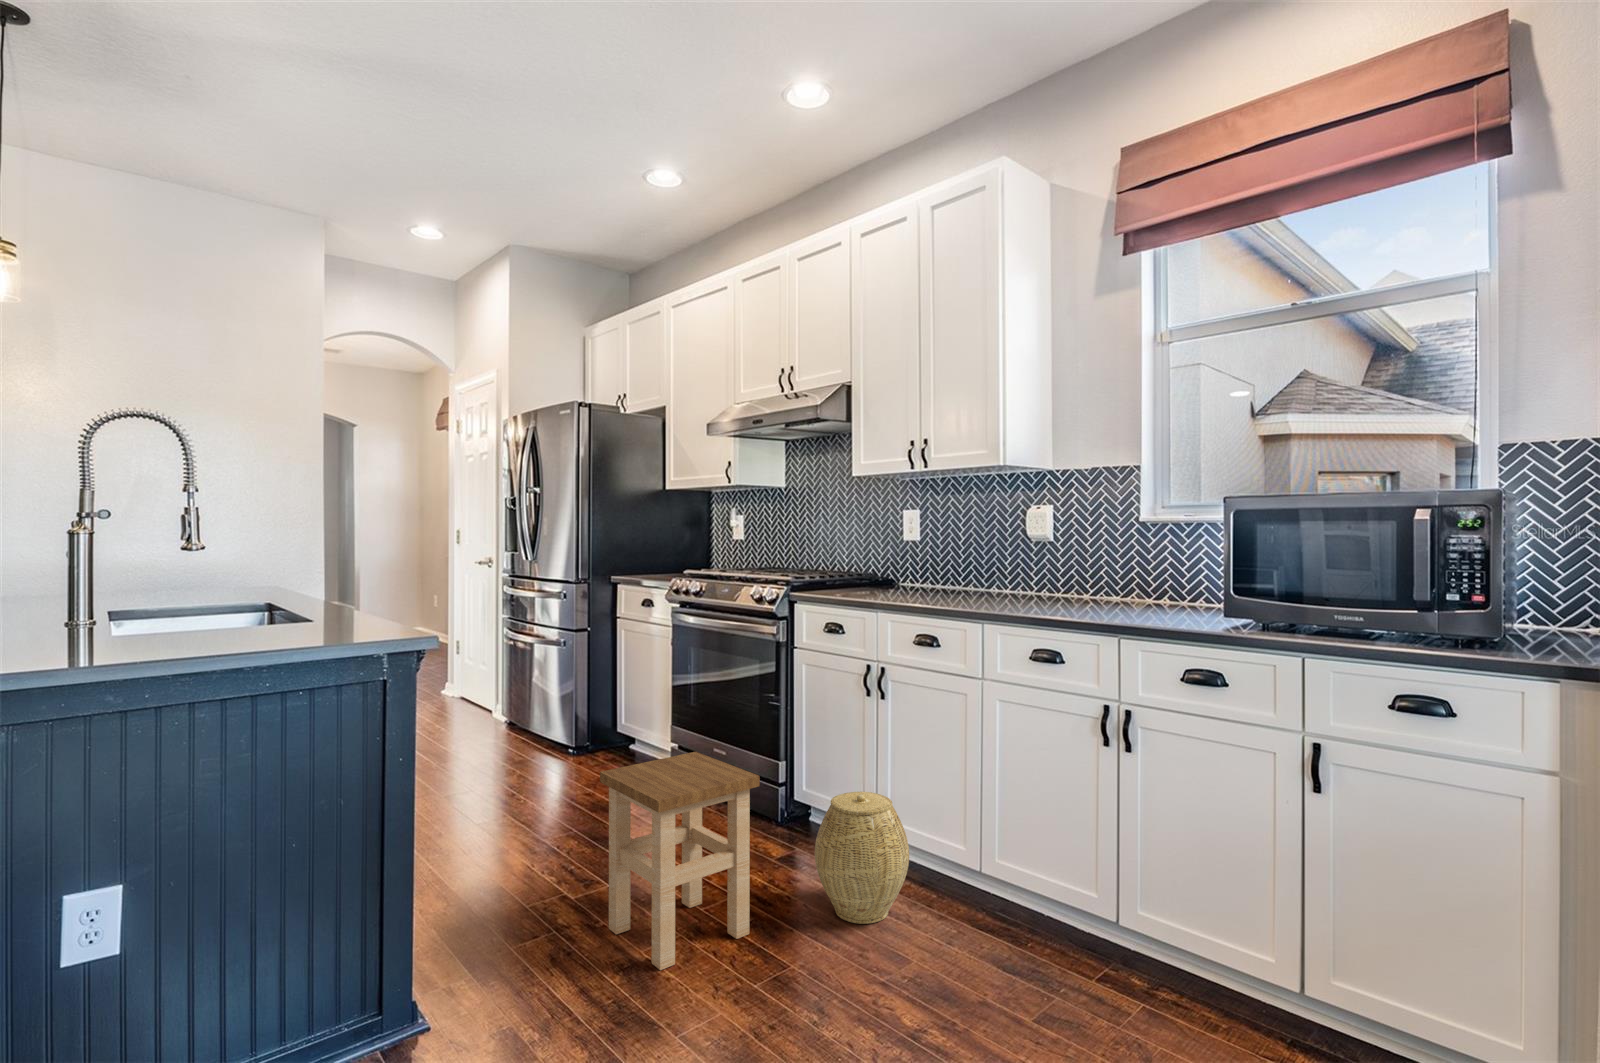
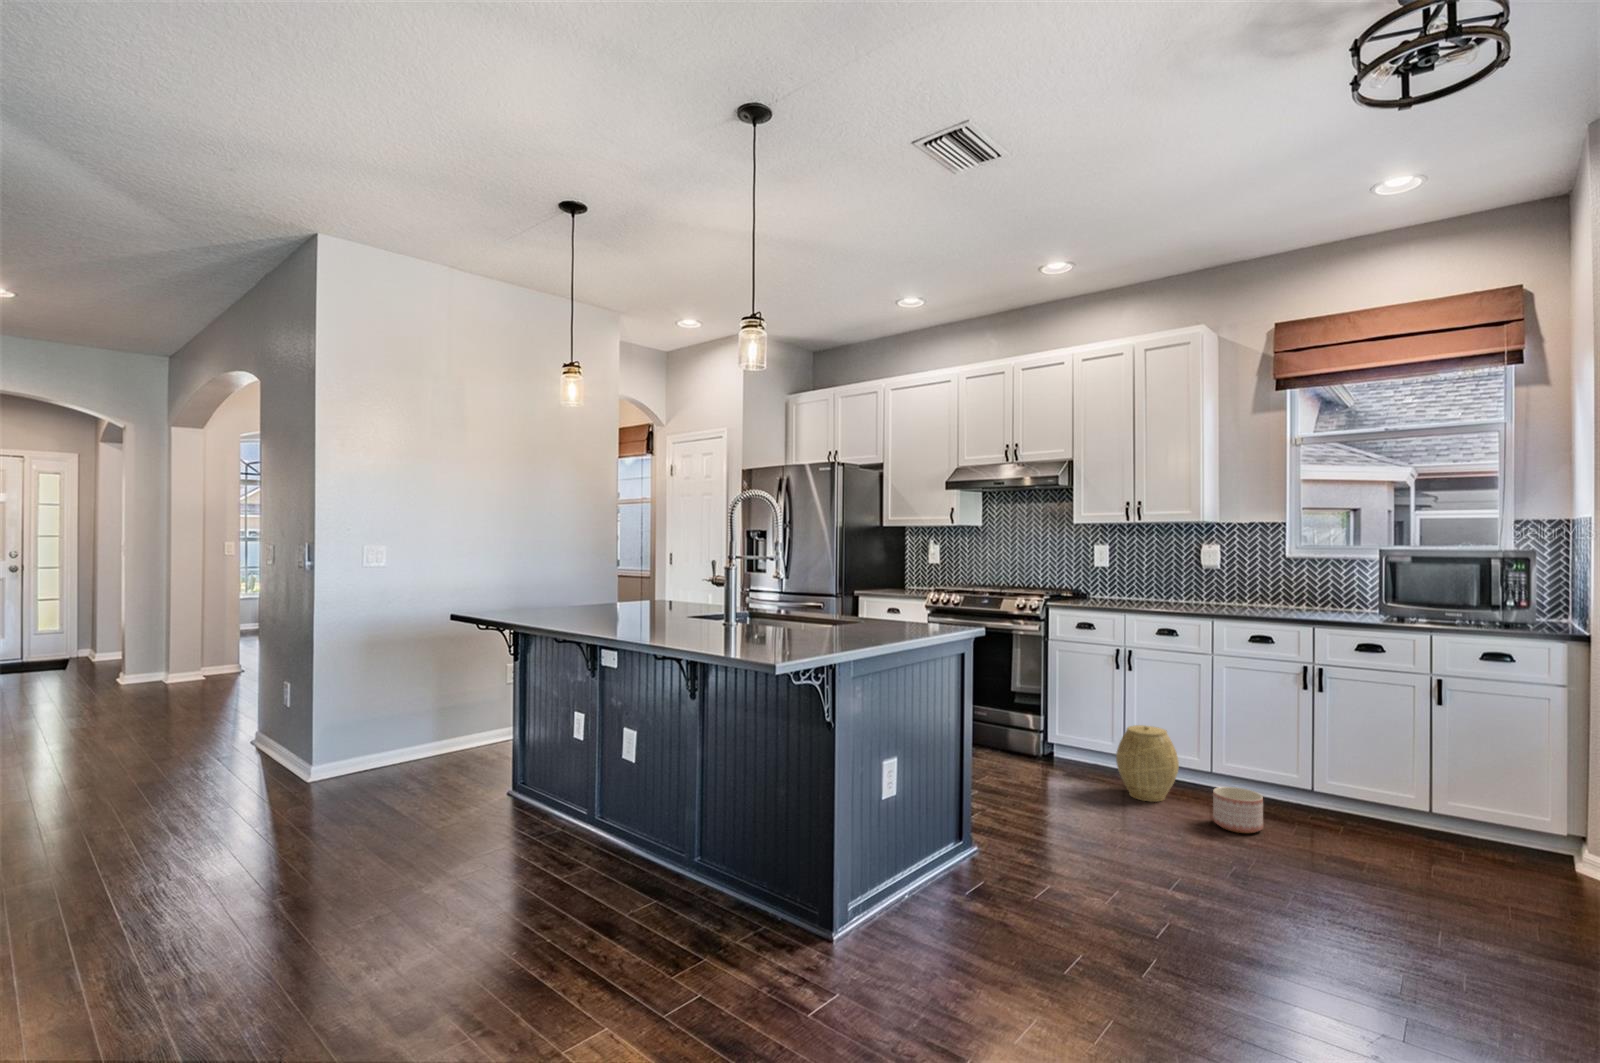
stool: present [600,752,760,970] -> none [1004,703,1101,824]
planter: none [908,915,988,1012] -> present [1213,787,1263,833]

